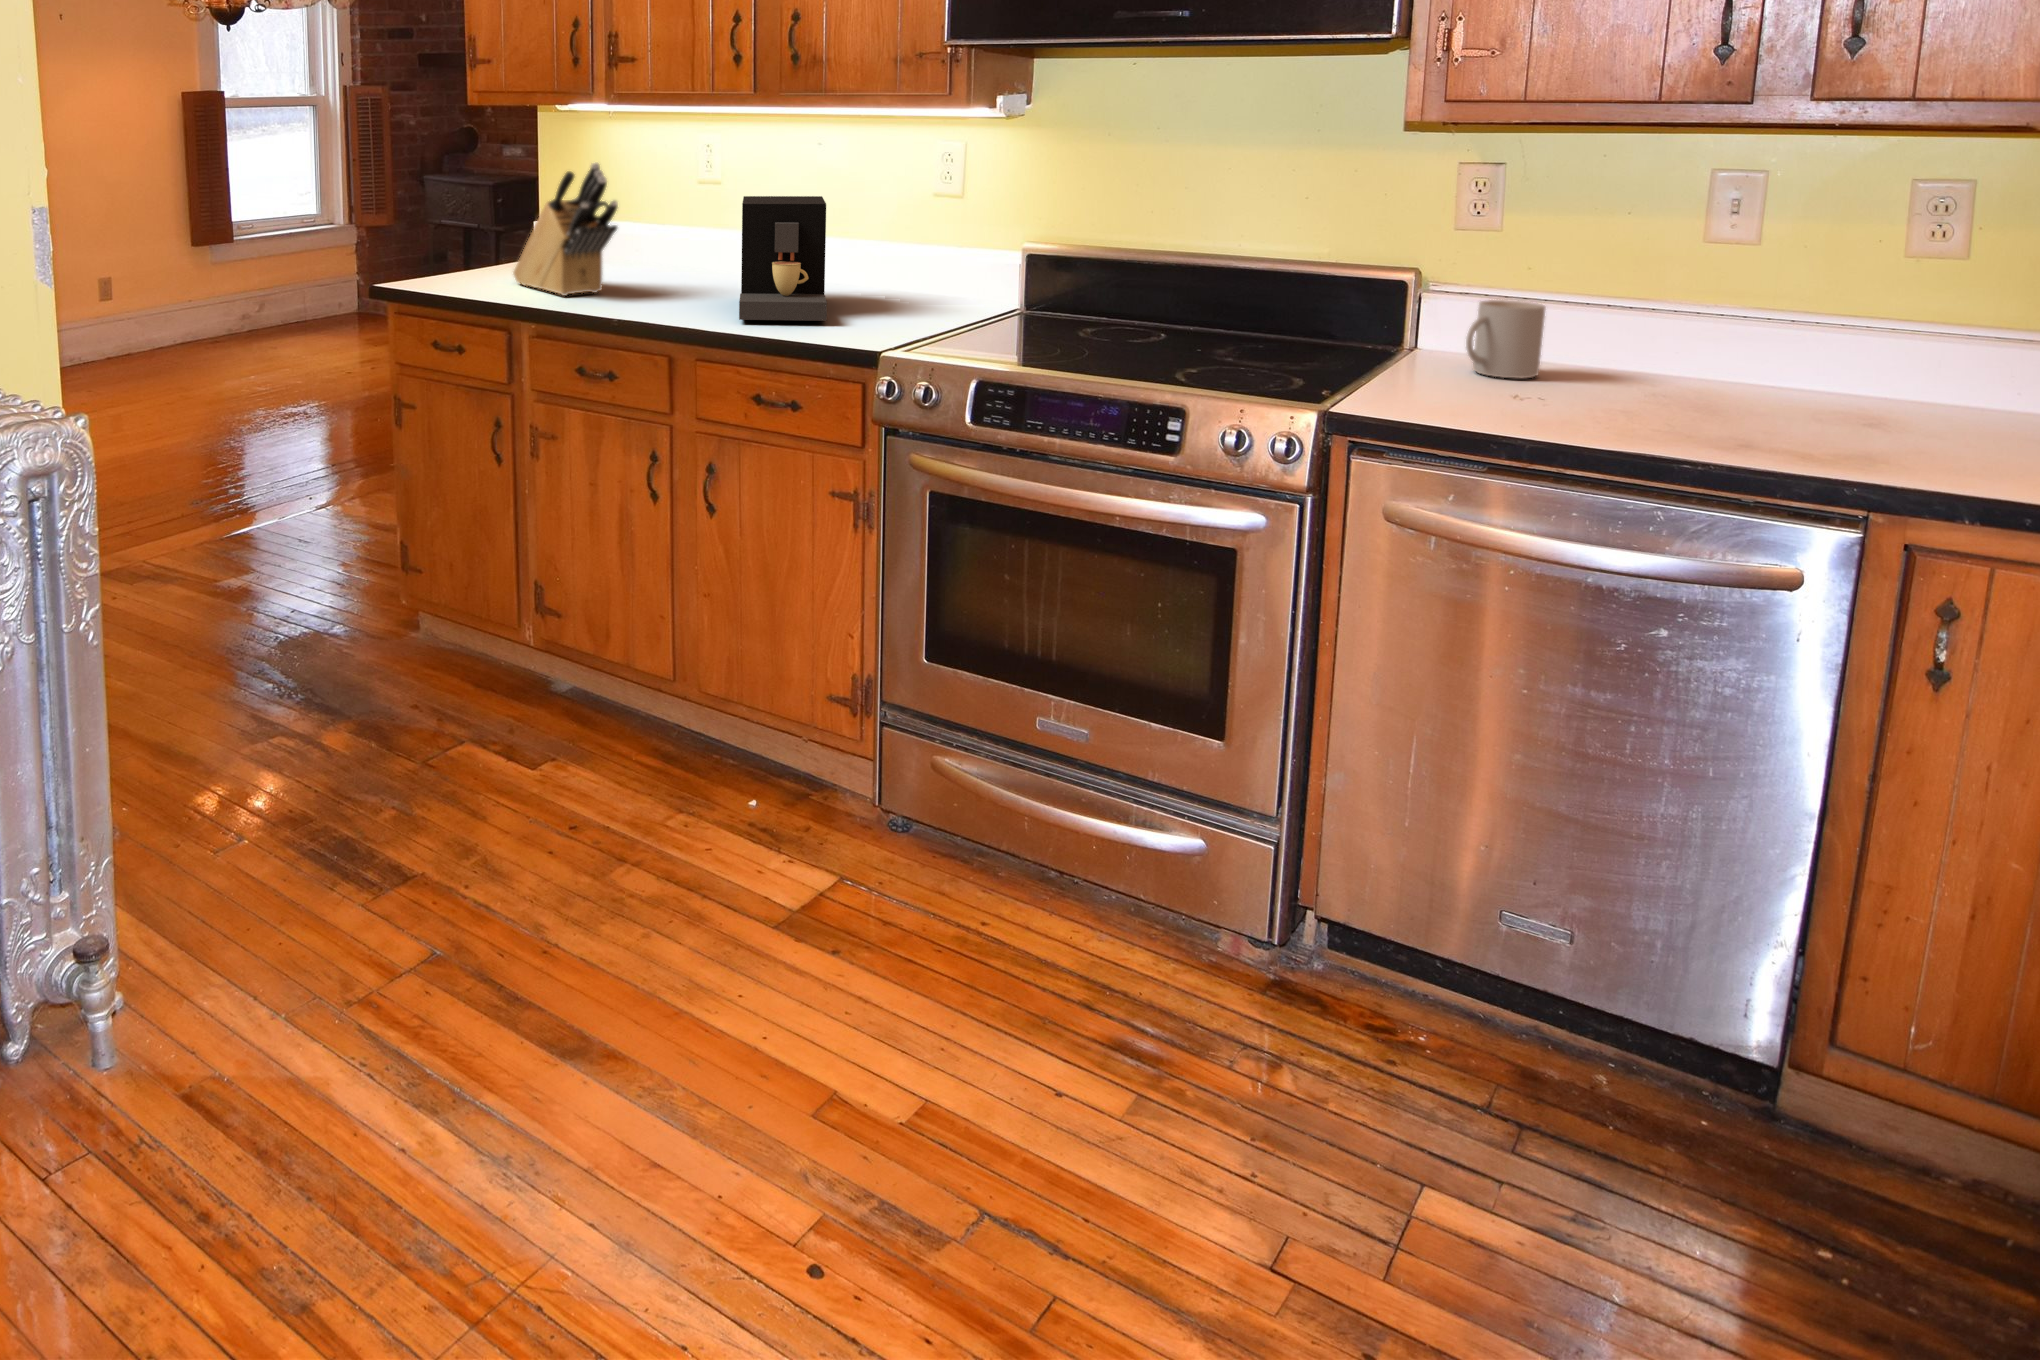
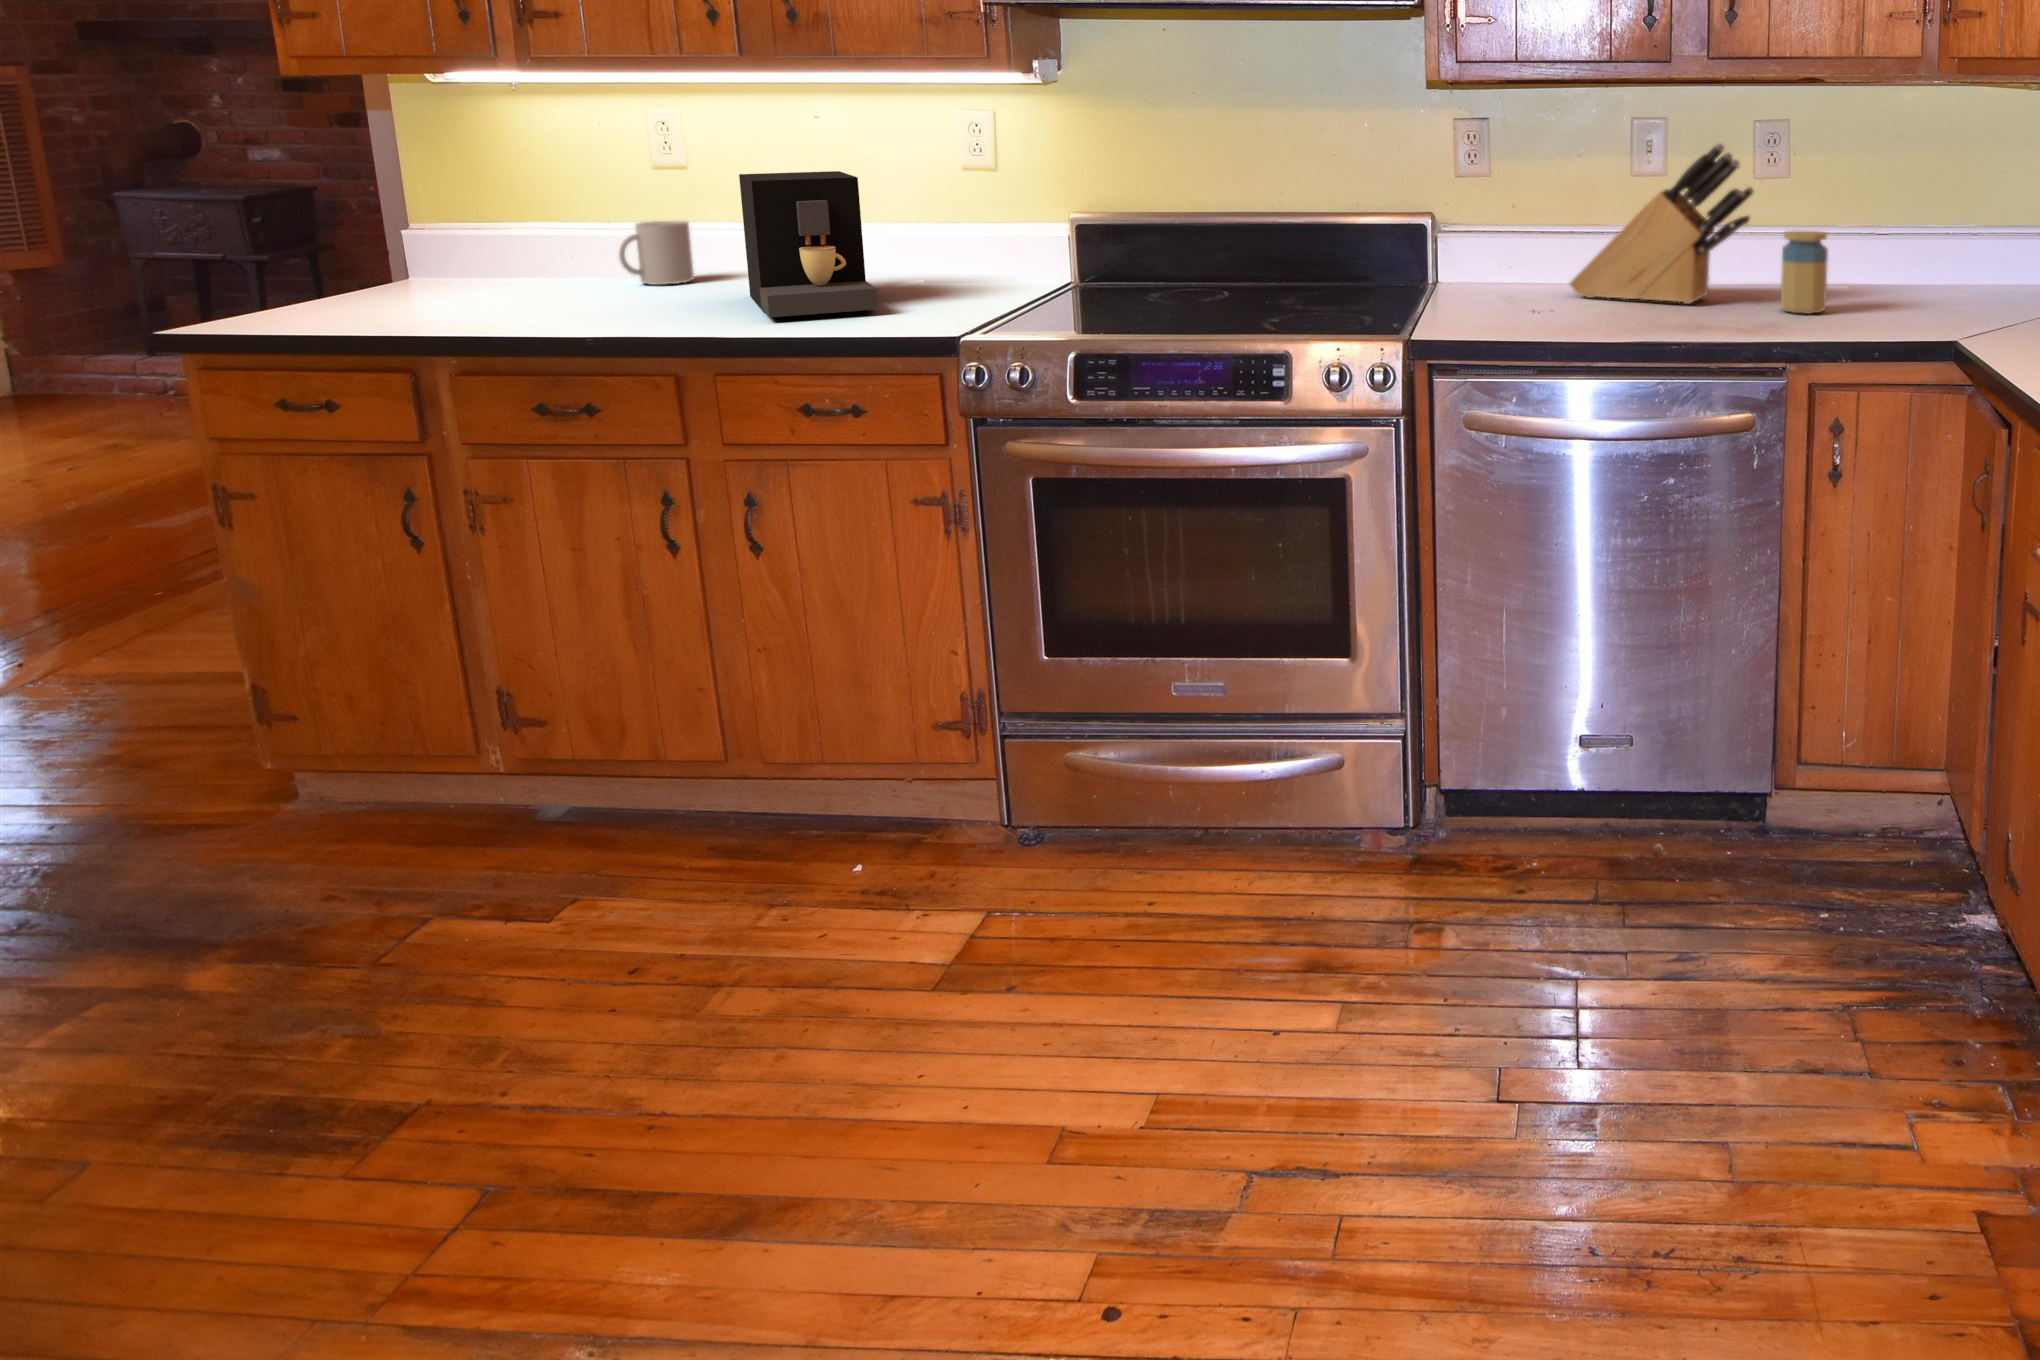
knife block: present [513,163,618,296] -> present [1570,143,1754,304]
mug: present [1466,300,1545,379] -> present [619,221,694,285]
jar: none [1910,330,2010,445] -> present [1781,230,1828,314]

